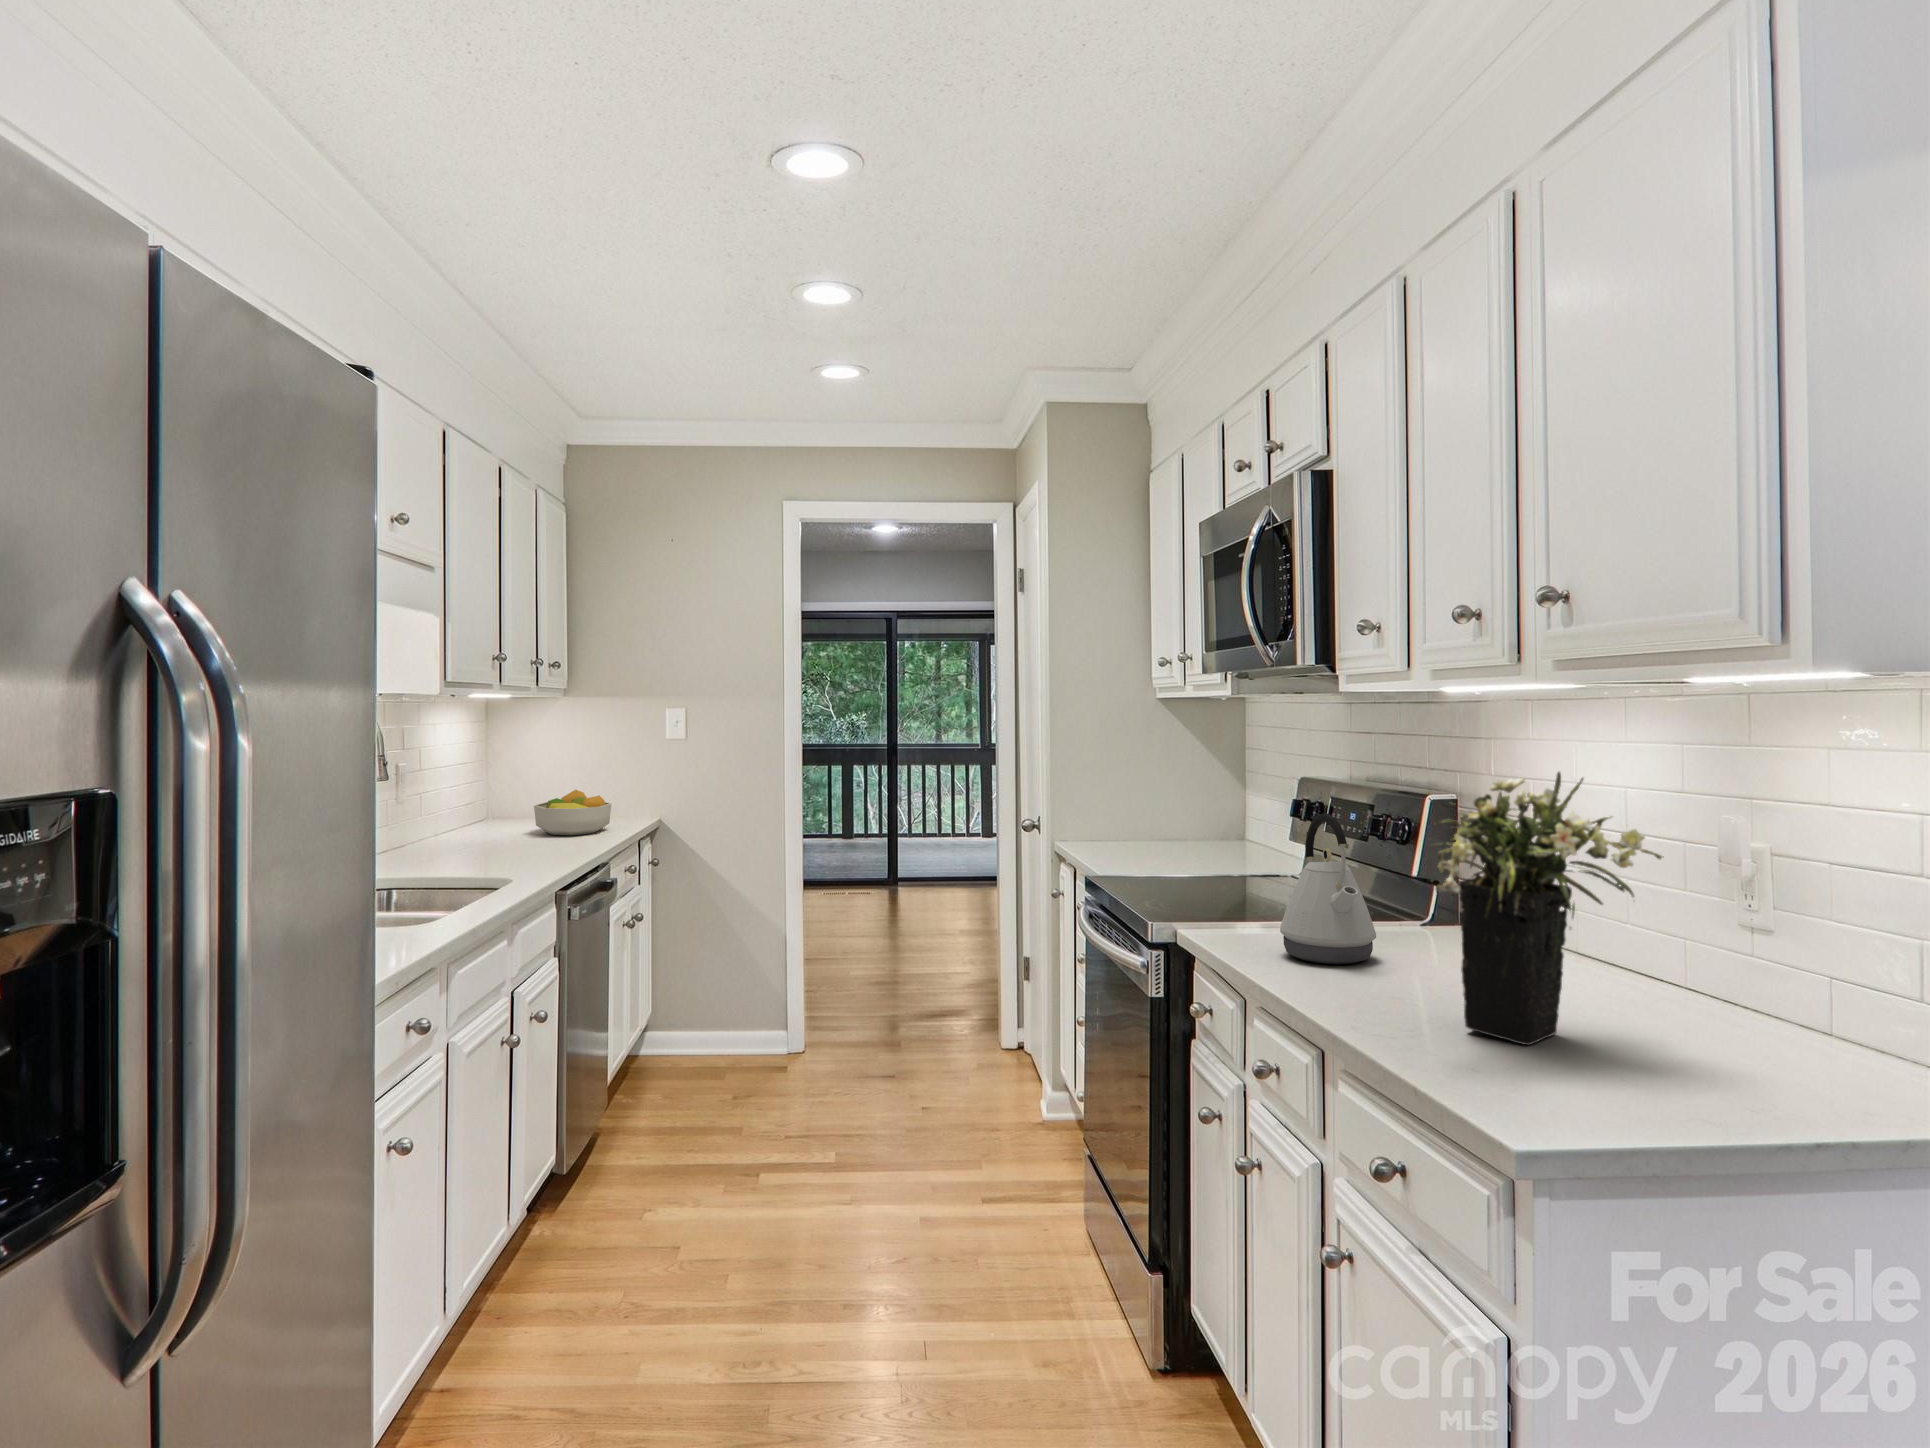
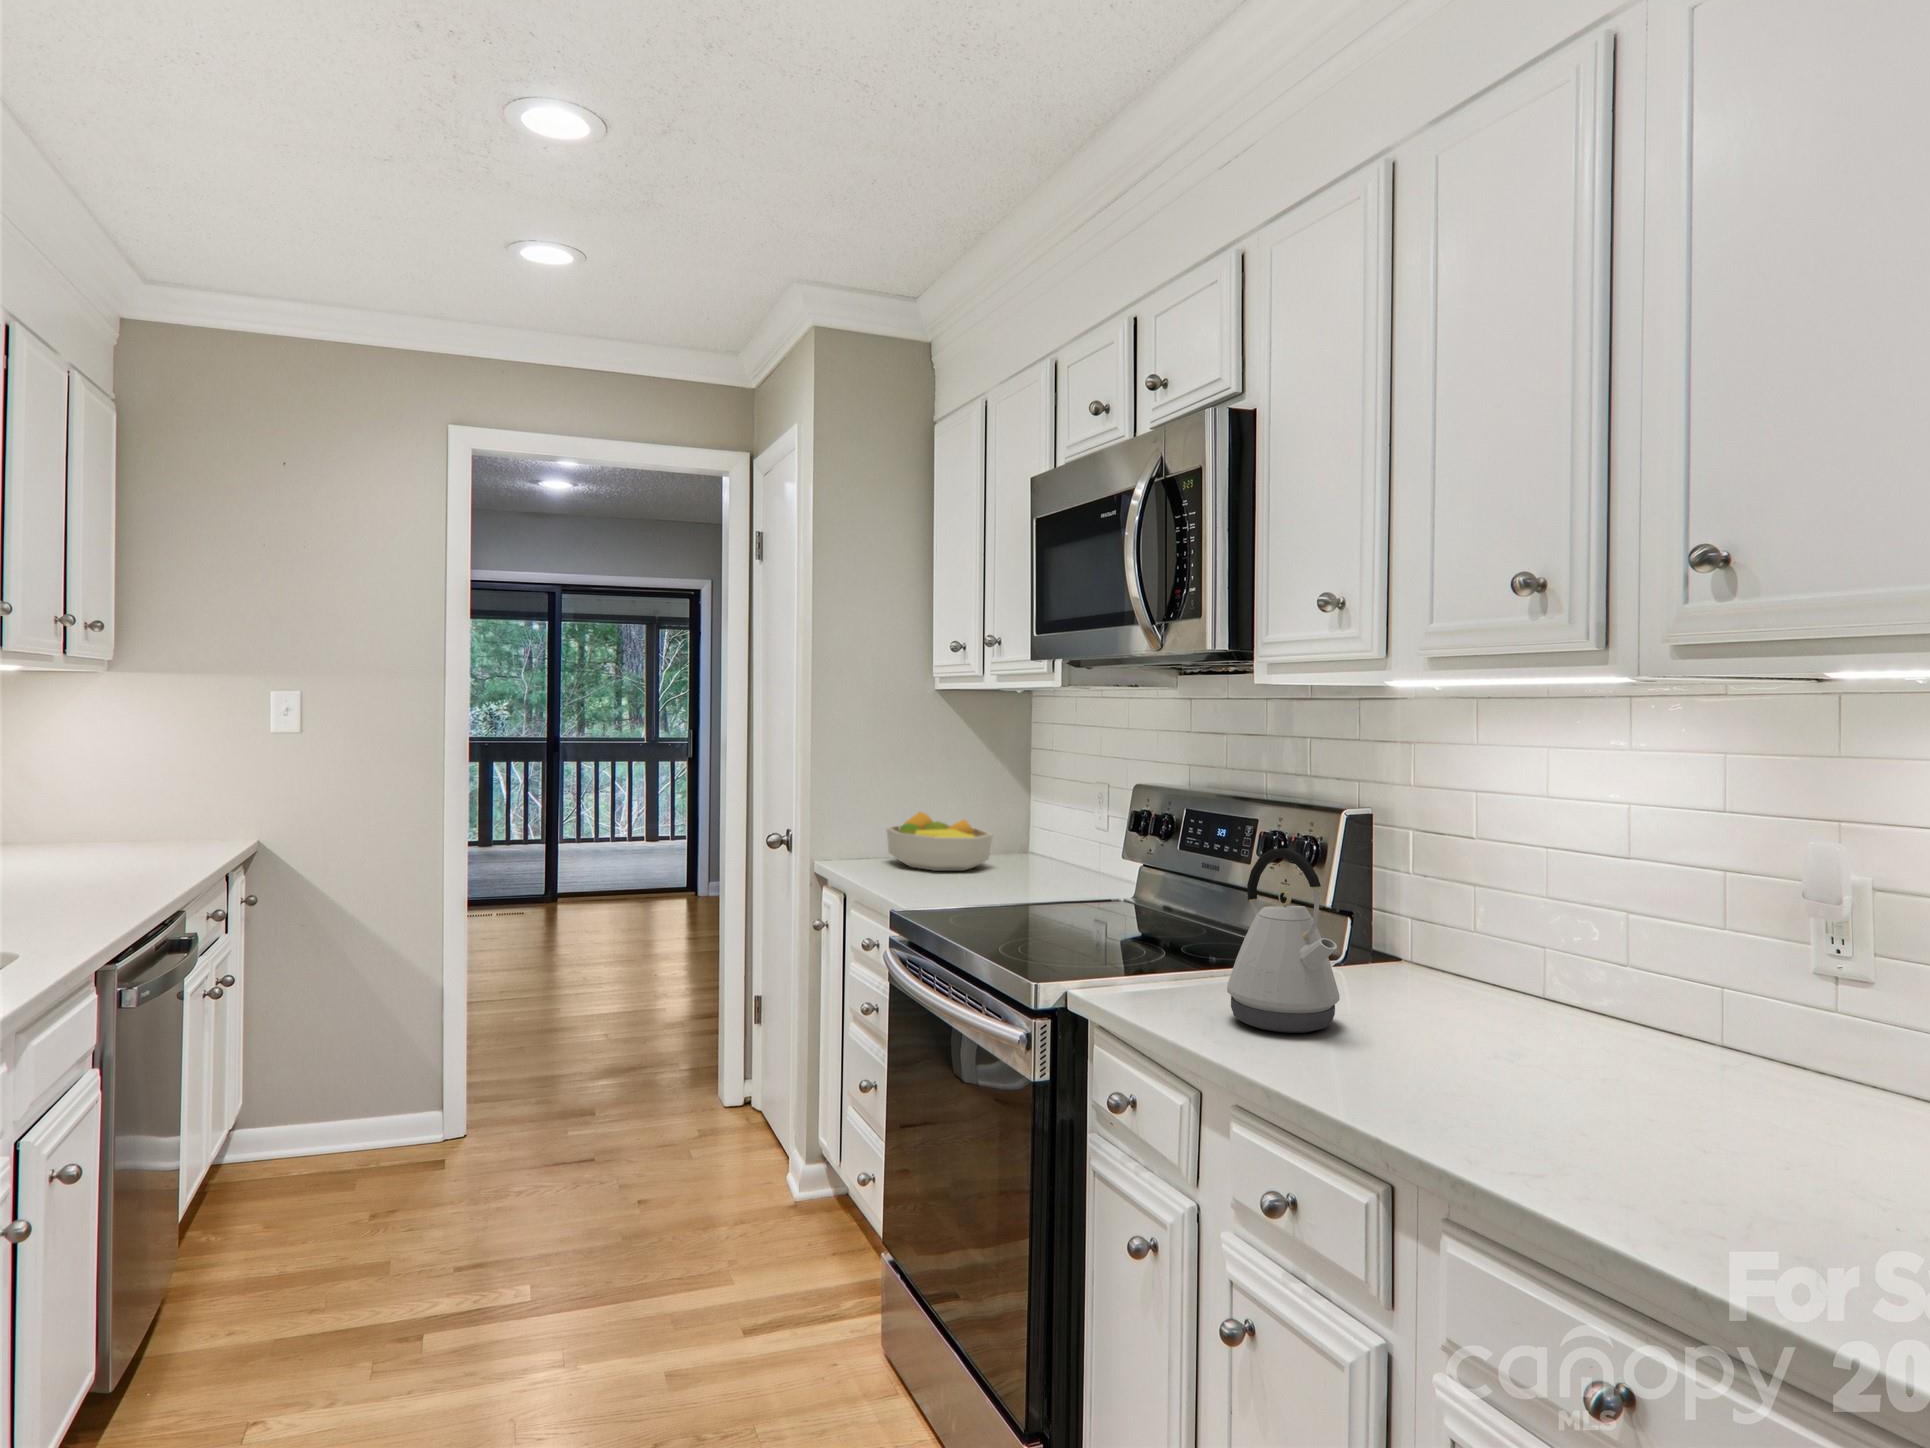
flower arrangement: present [1436,772,1664,1045] -> none [1520,808,1787,1150]
fruit bowl: present [534,790,612,835] -> present [887,812,993,871]

